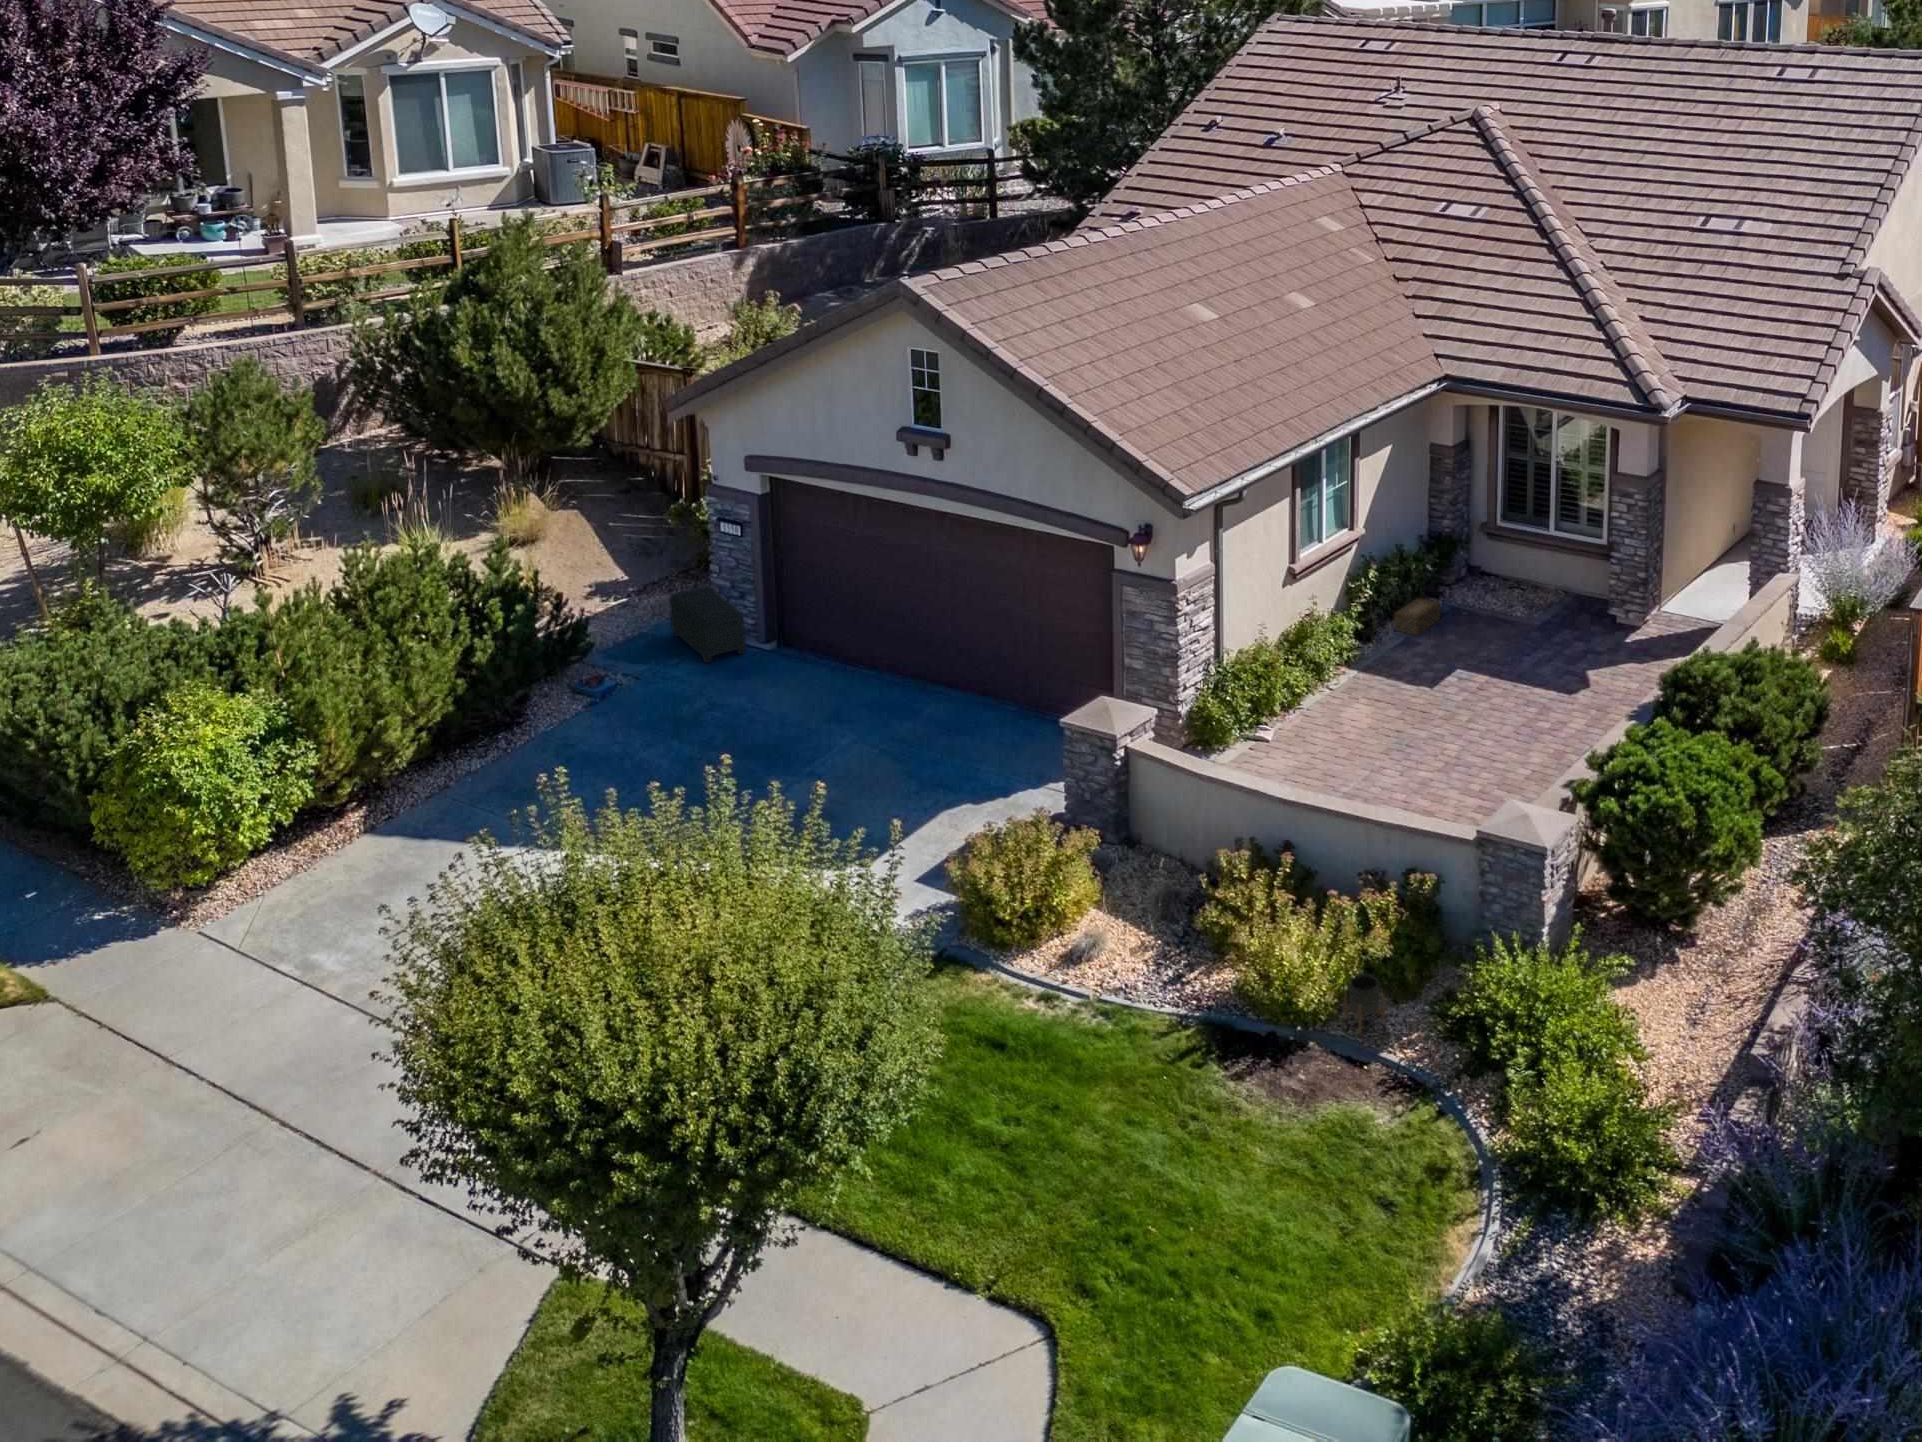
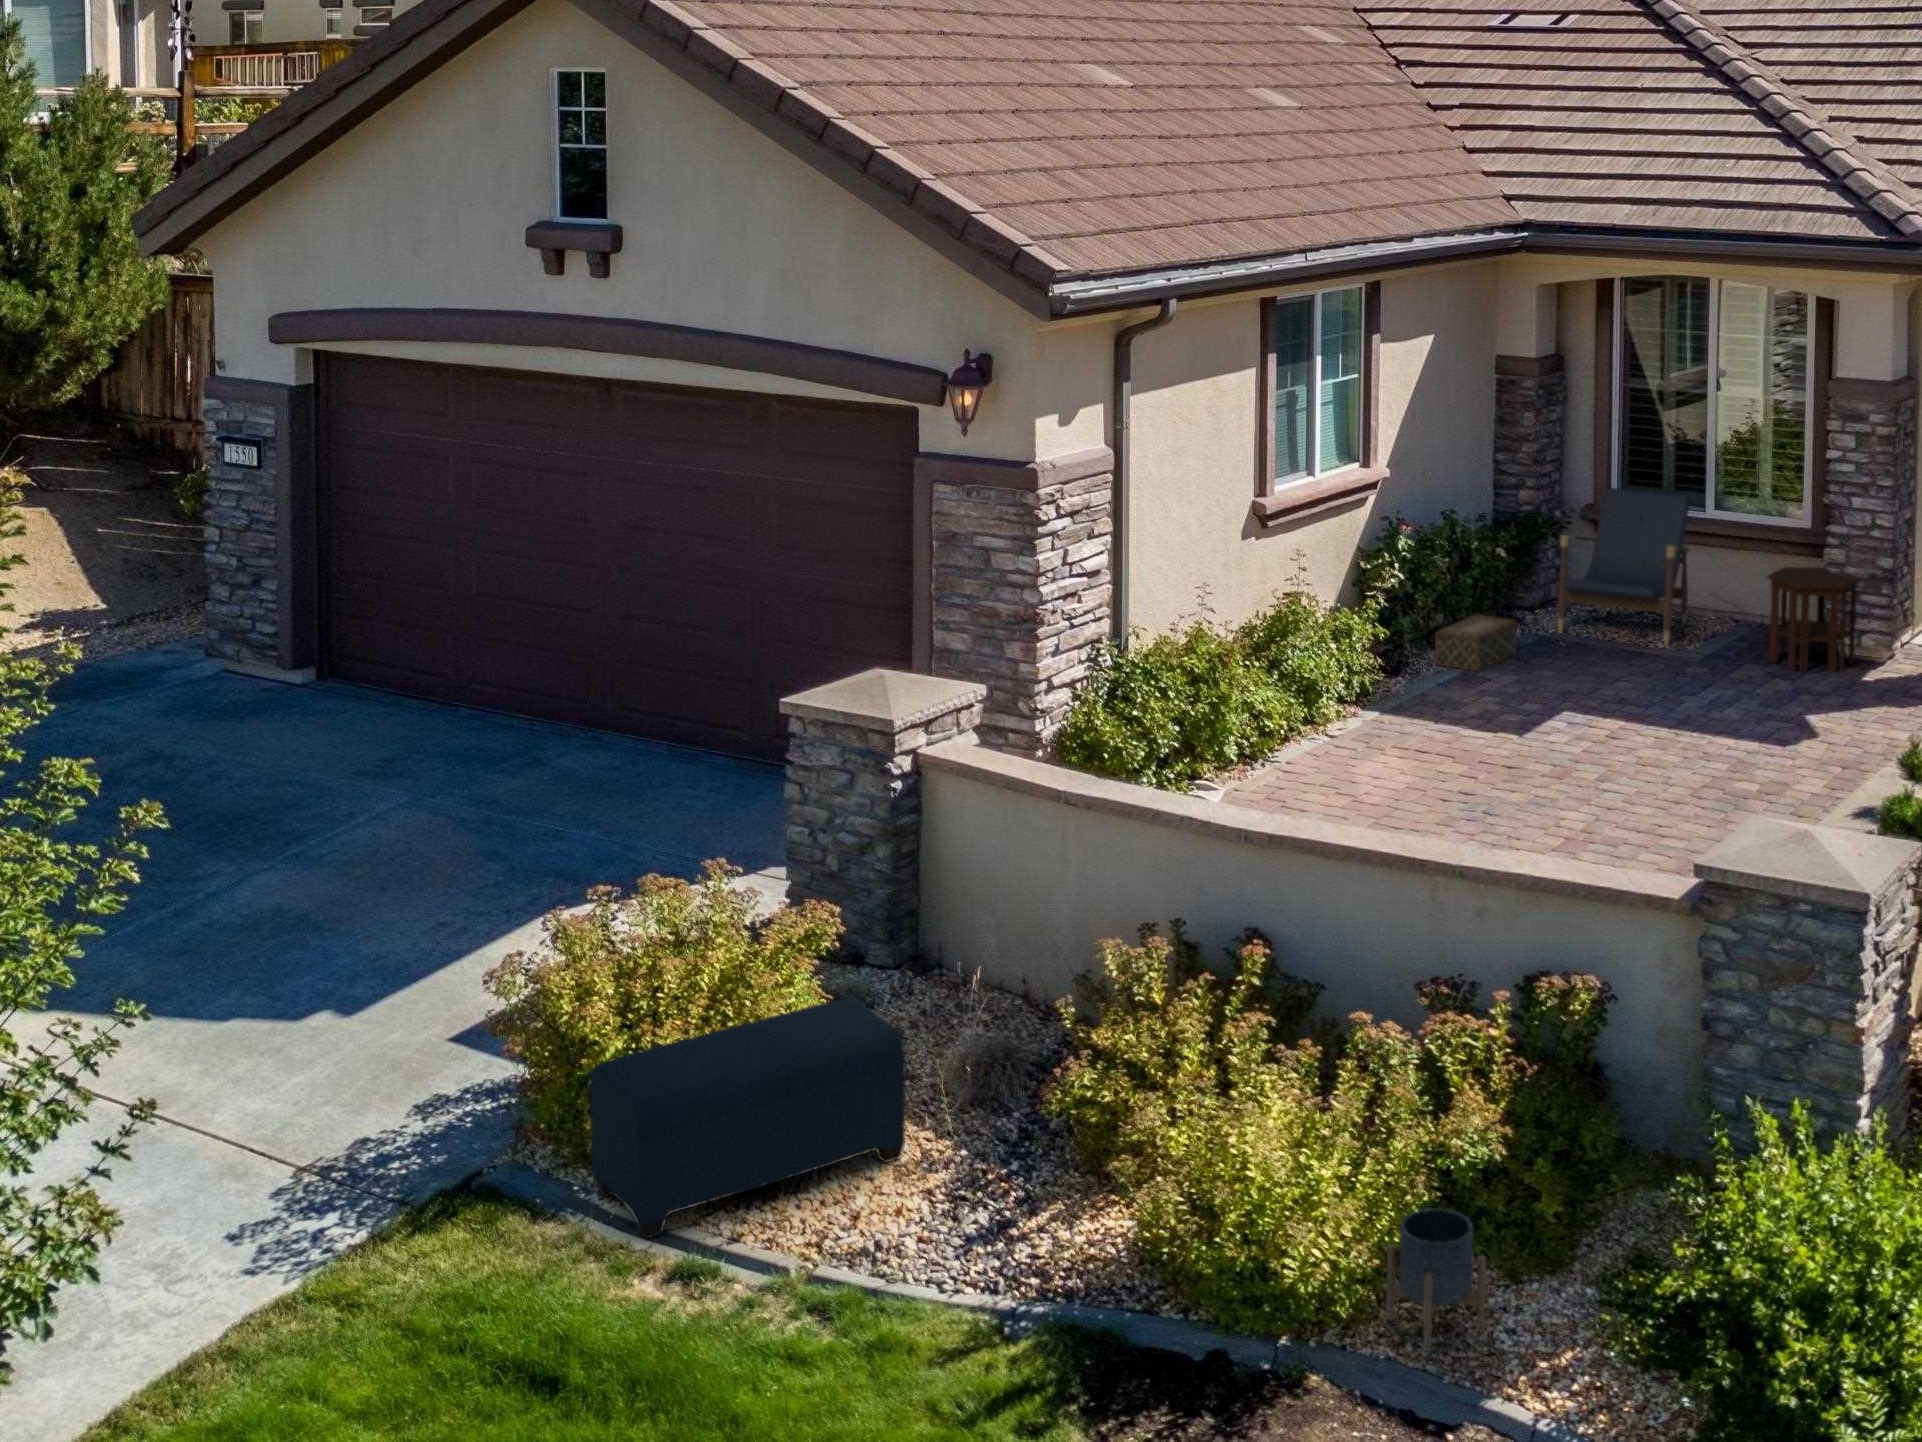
lounge chair: none [1465,516,1541,613] -> present [1557,488,1690,646]
side table: none [1576,571,1629,633] -> present [1767,567,1861,672]
bench: present [669,586,746,663] -> present [589,998,905,1238]

